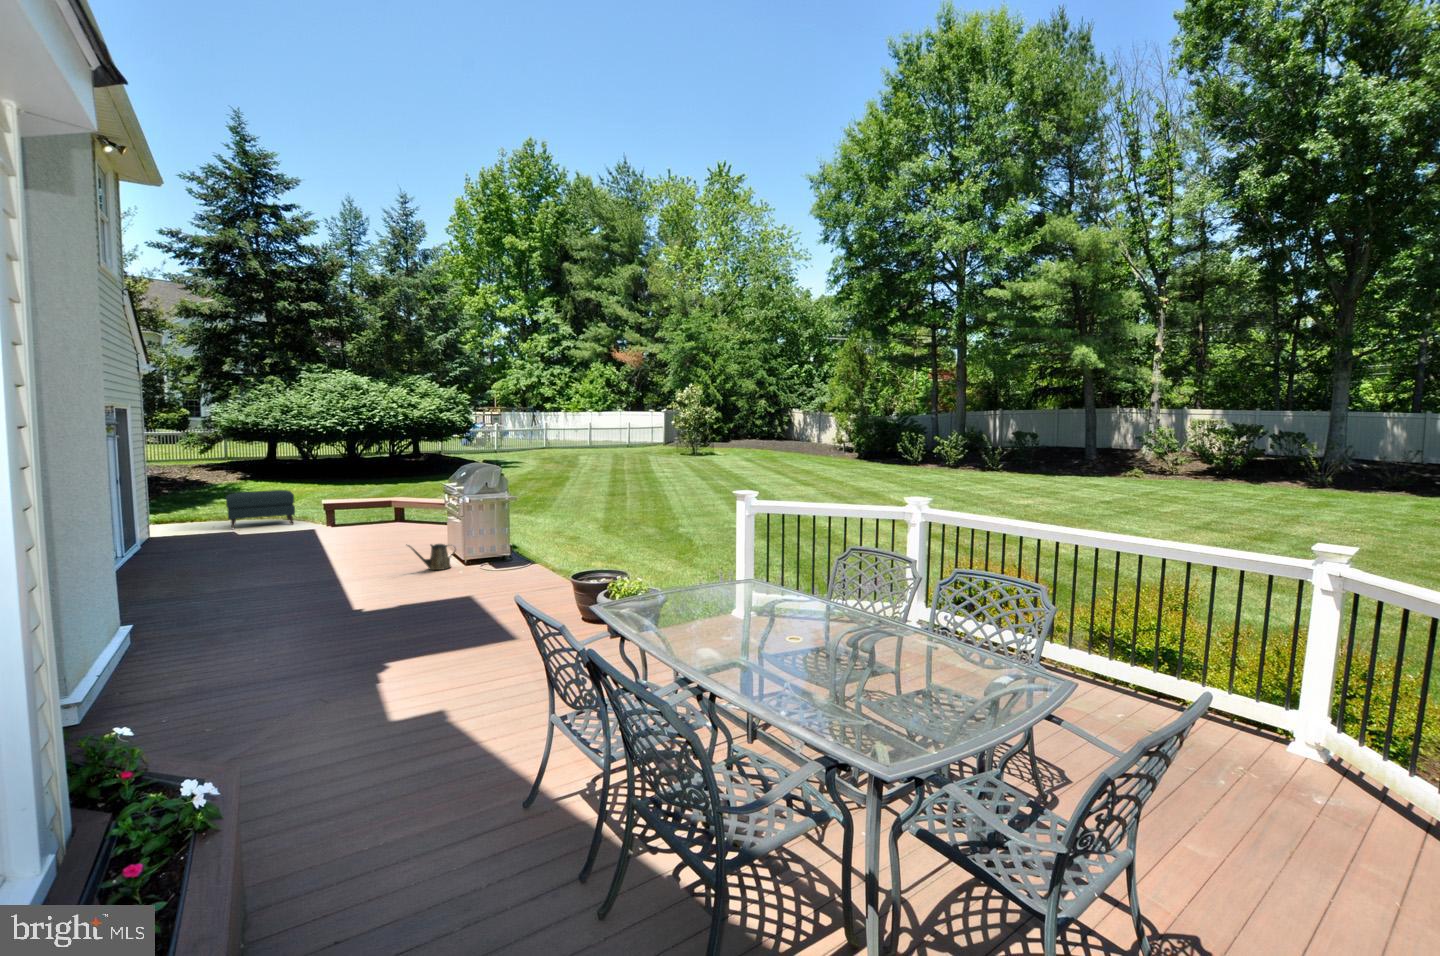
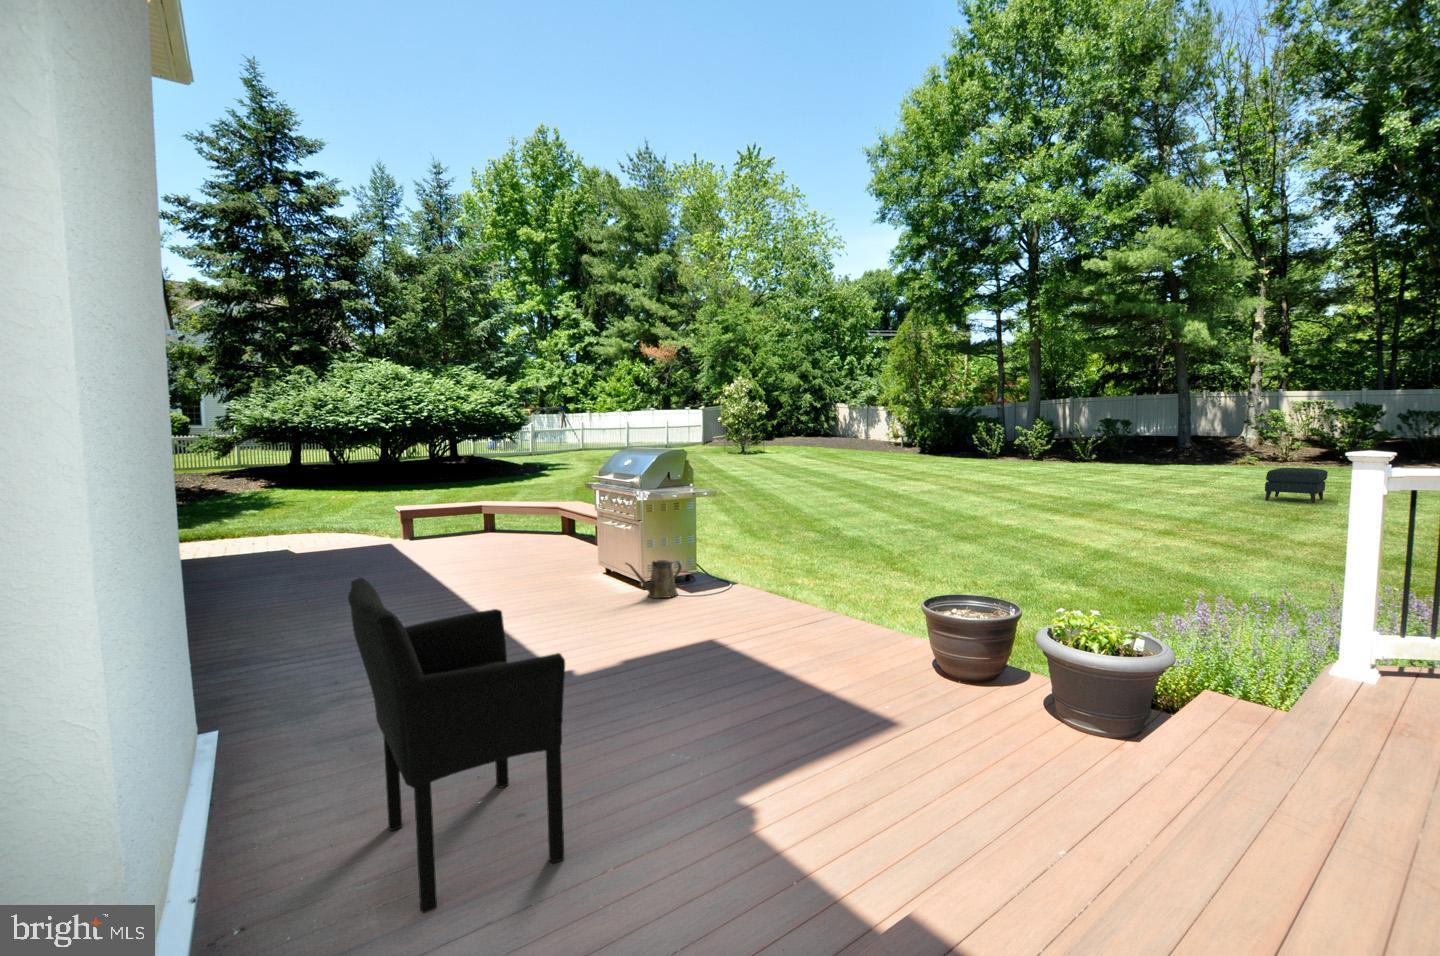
ottoman: present [226,490,295,529] -> present [1265,468,1328,504]
armchair: none [102,541,220,691] -> present [348,578,565,913]

